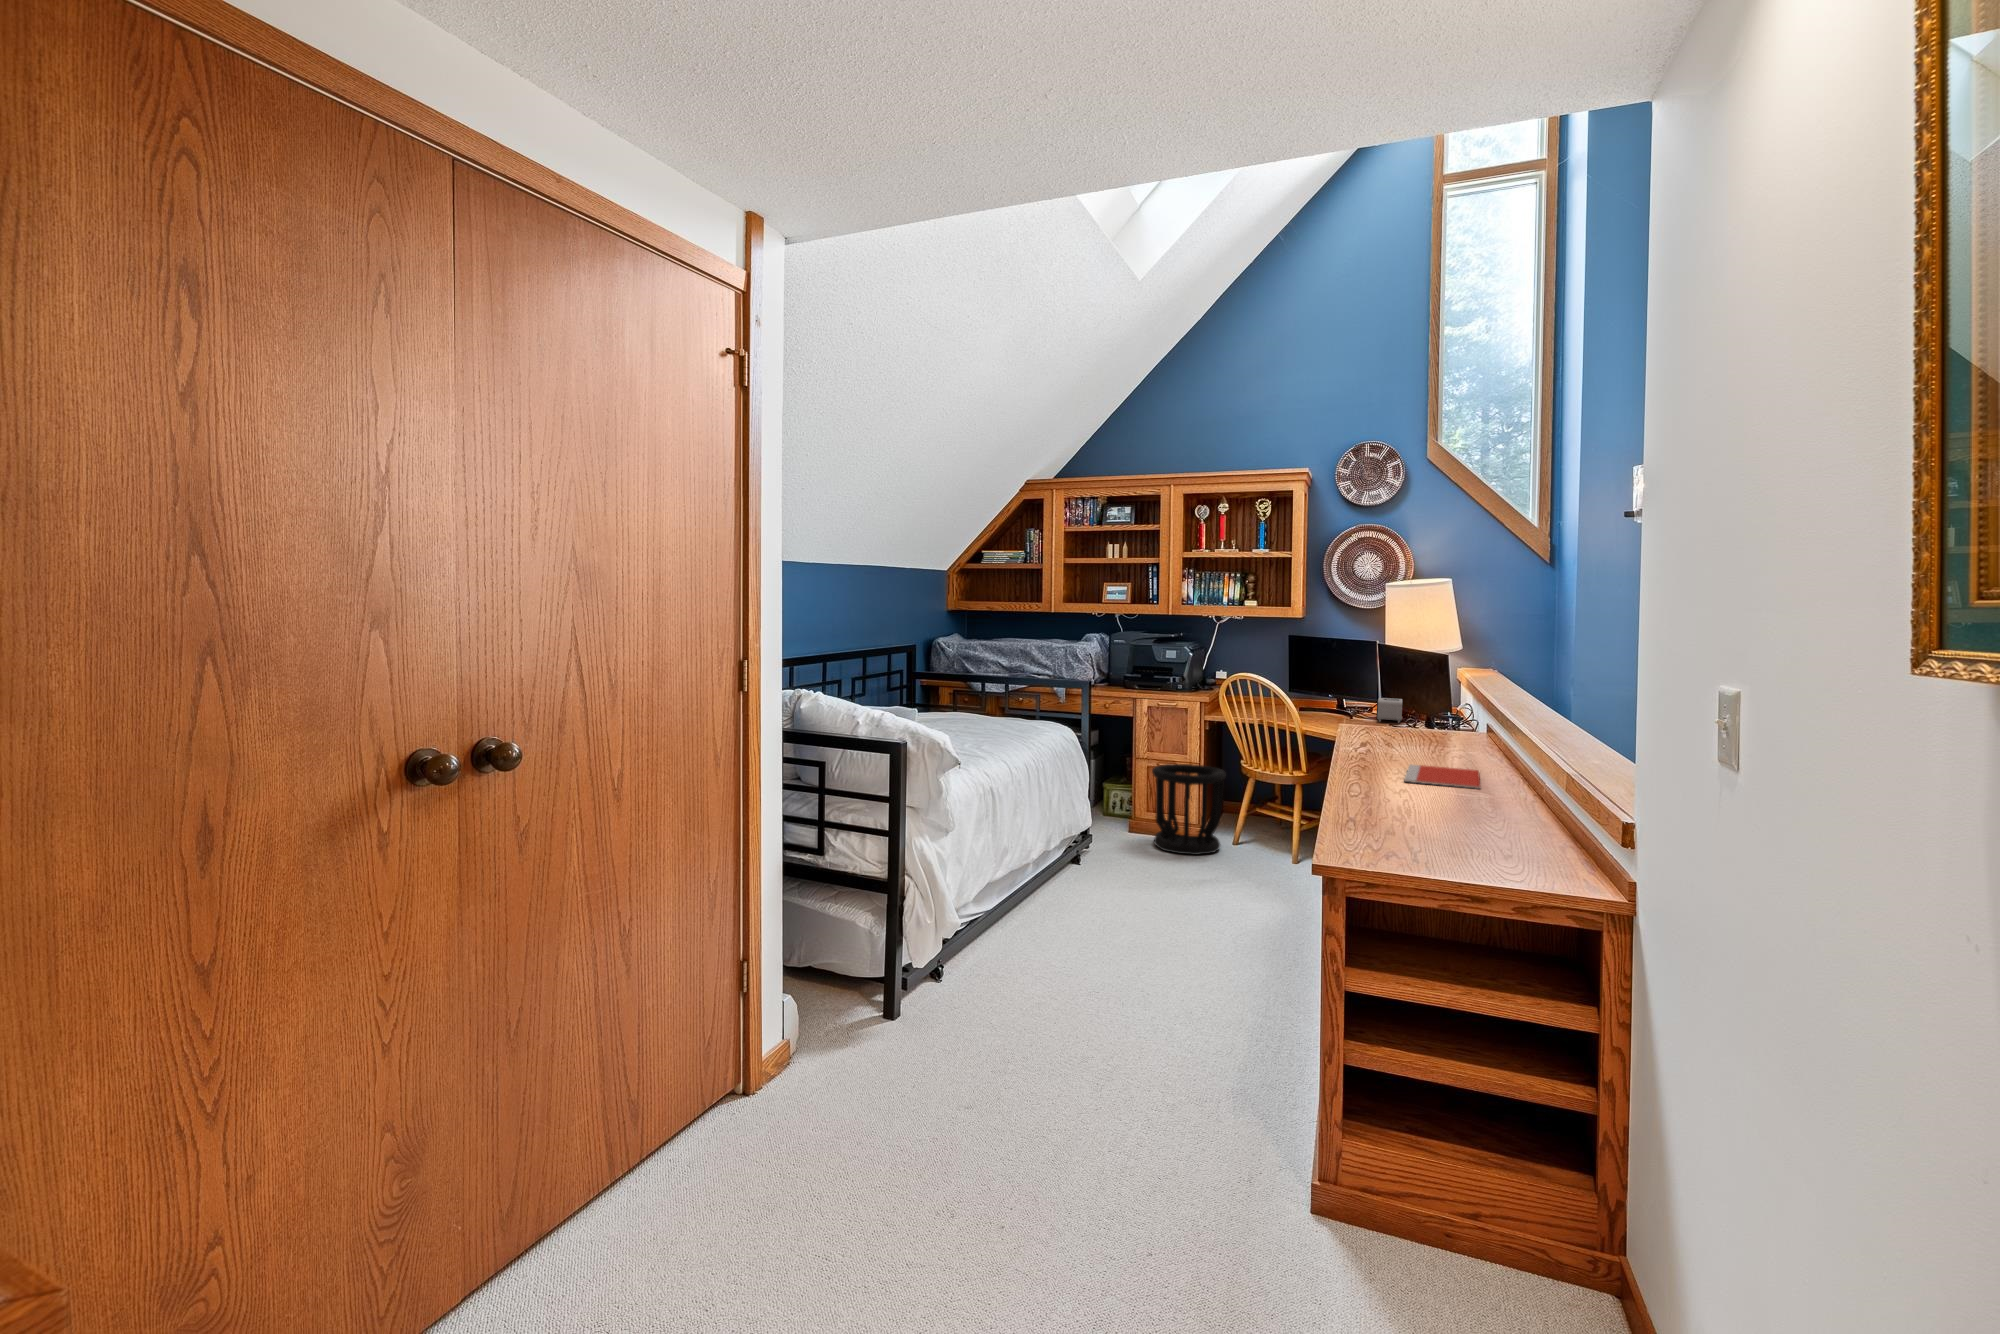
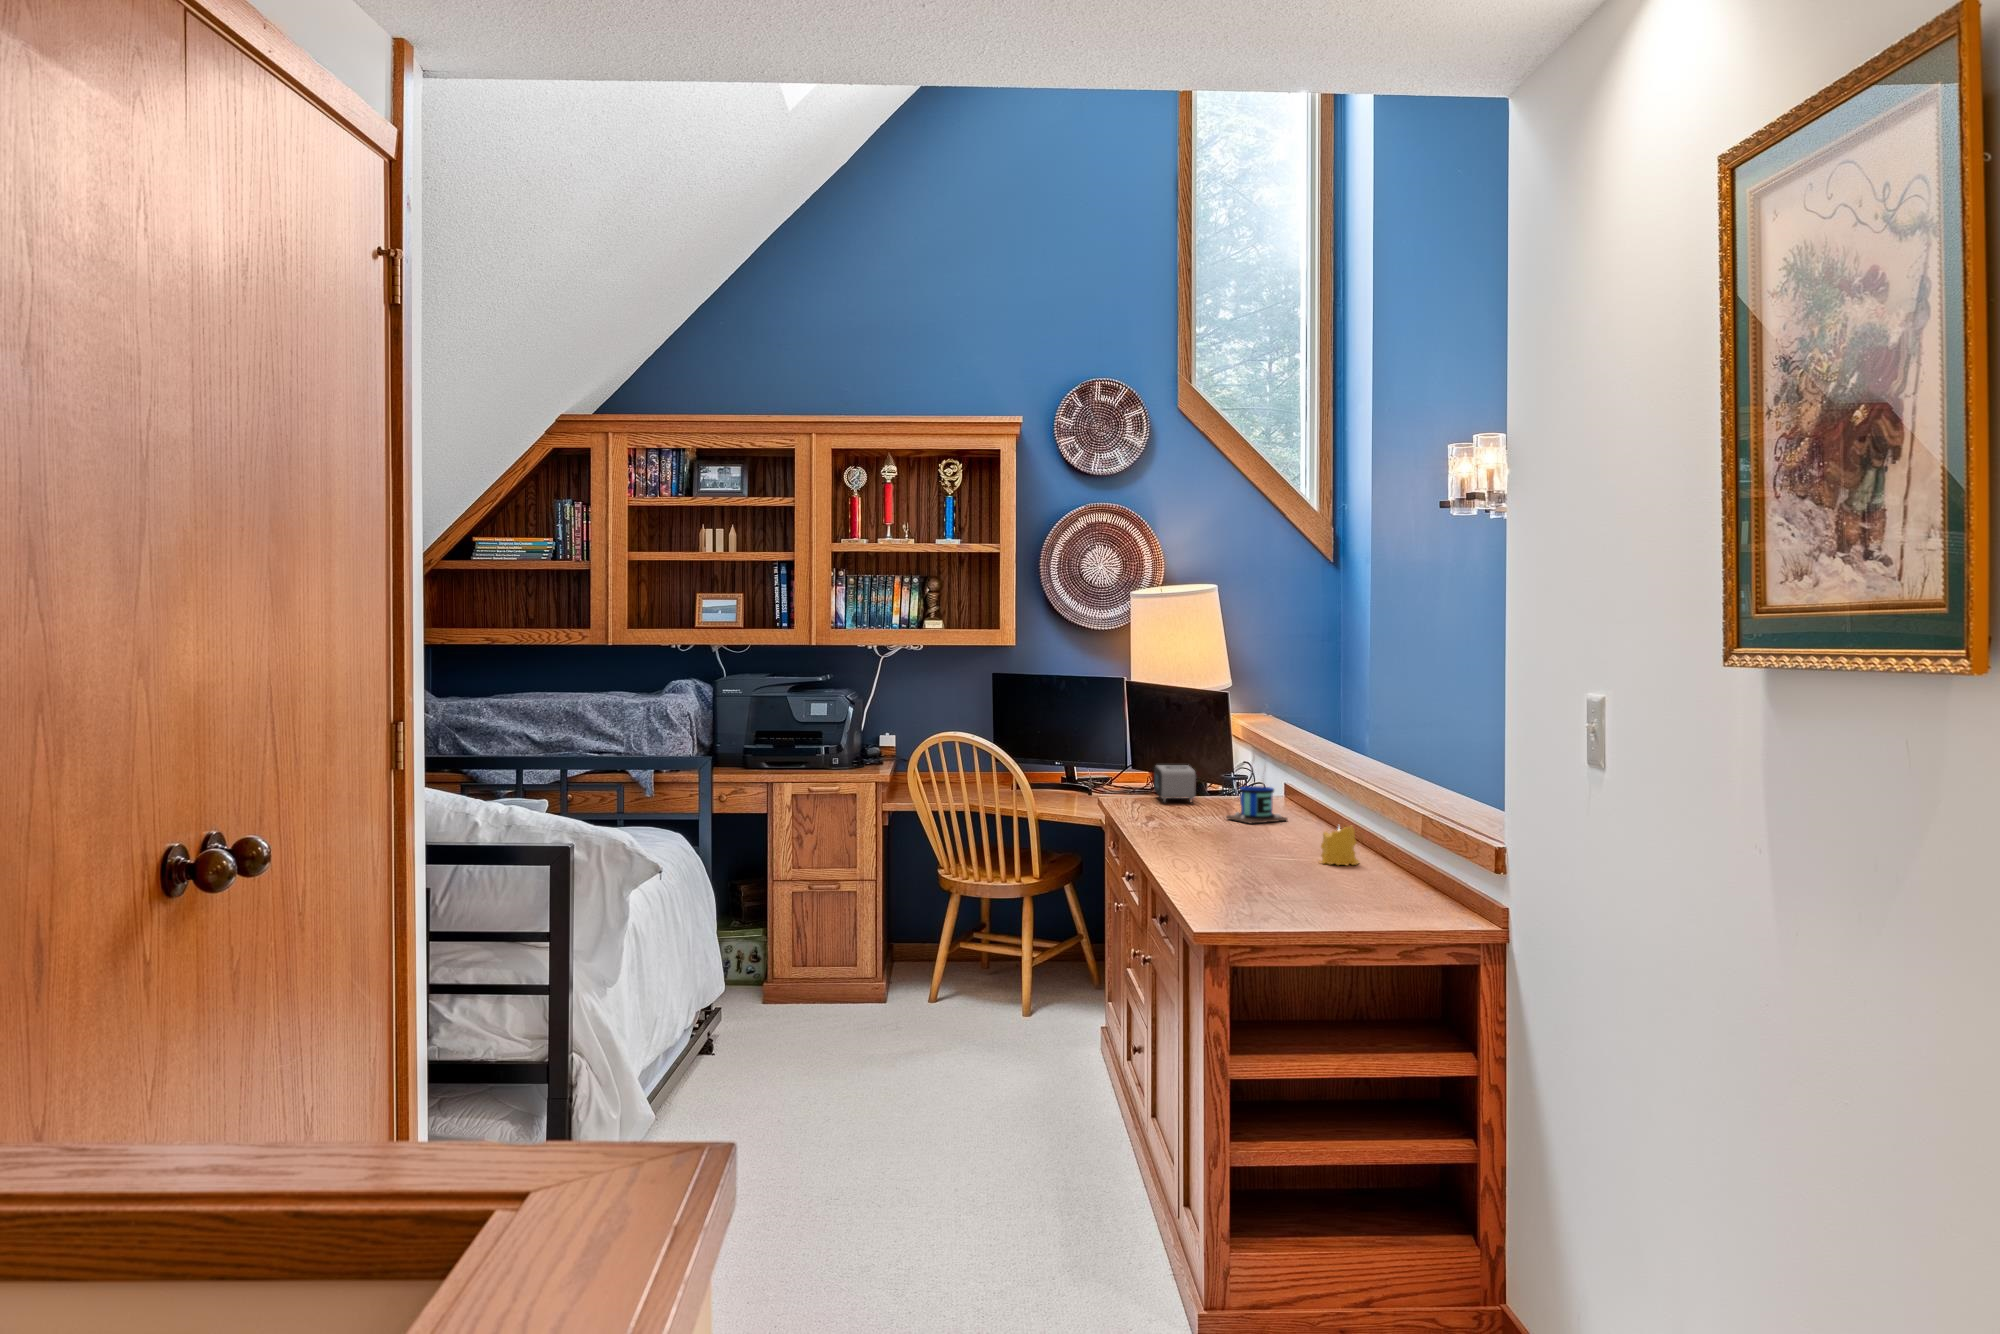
mug: none [1412,688,1457,737] -> present [1226,756,1288,823]
candle: none [1447,734,1478,762] -> present [1321,825,1359,865]
wastebasket: present [1152,764,1226,855] -> none [809,886,927,1036]
notebook: present [1404,764,1481,789] -> none [1287,879,1419,916]

